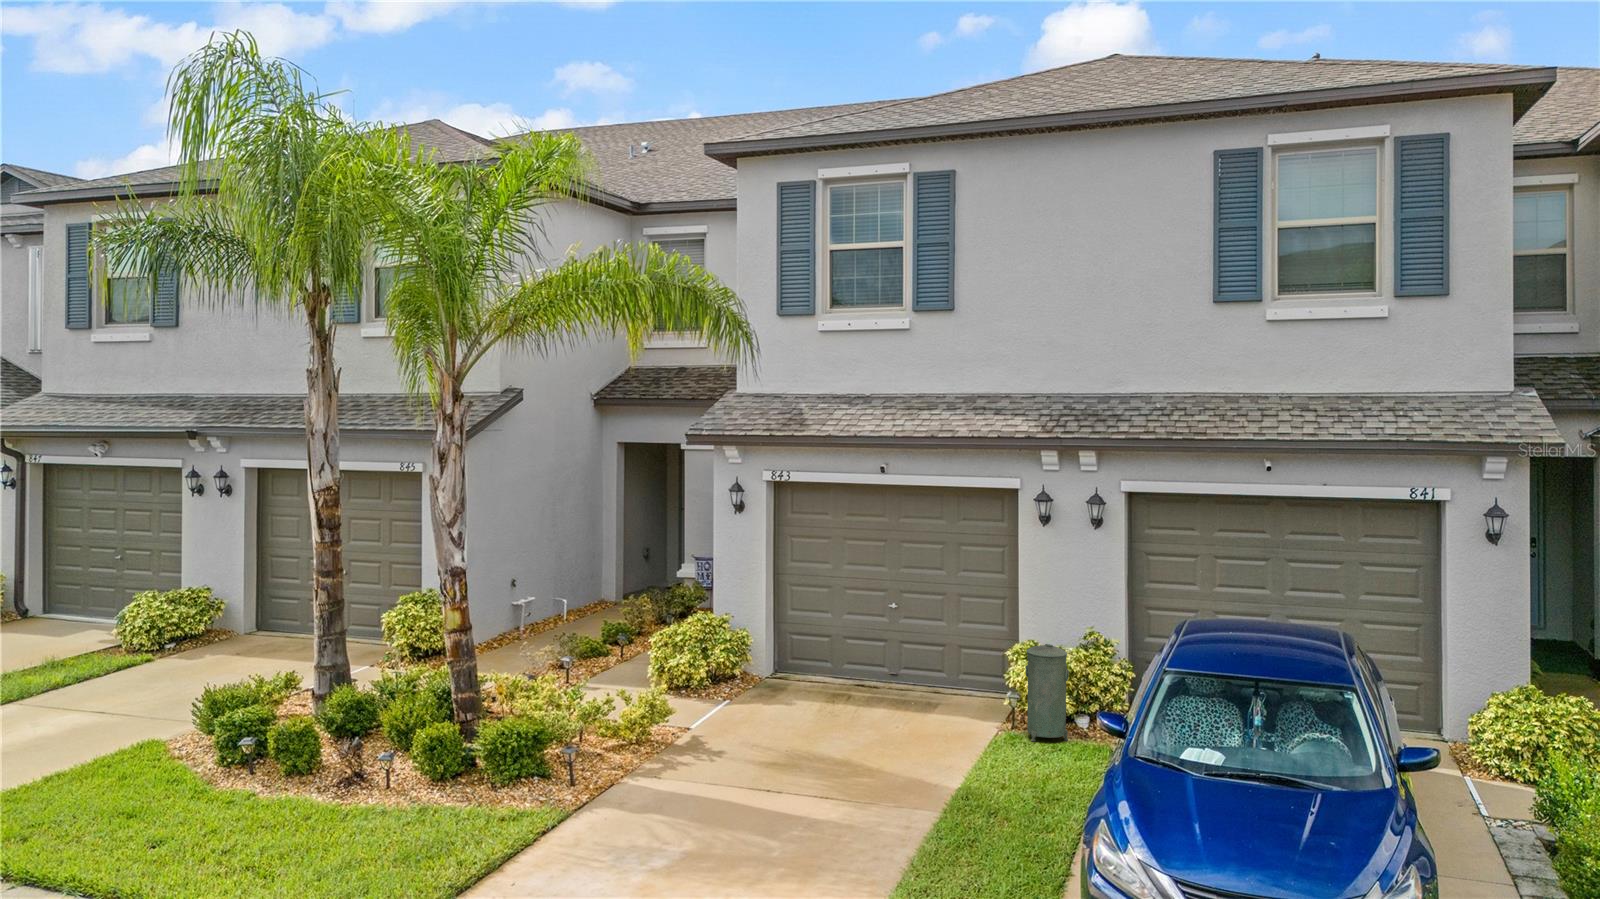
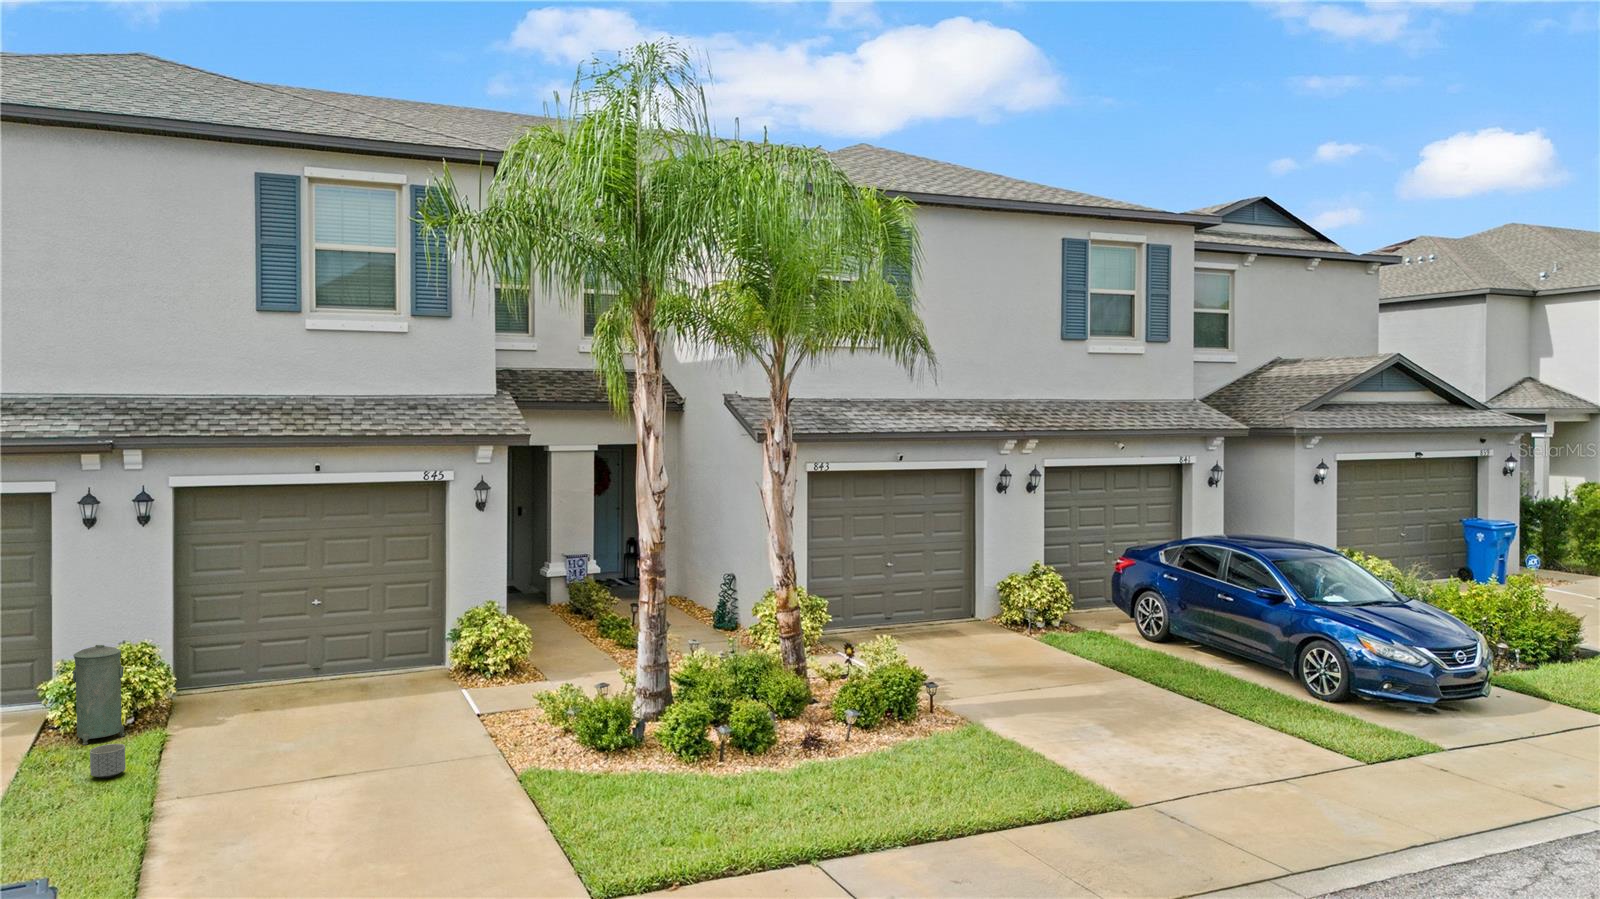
planter: none [1031,750,1062,785] -> present [90,744,126,778]

